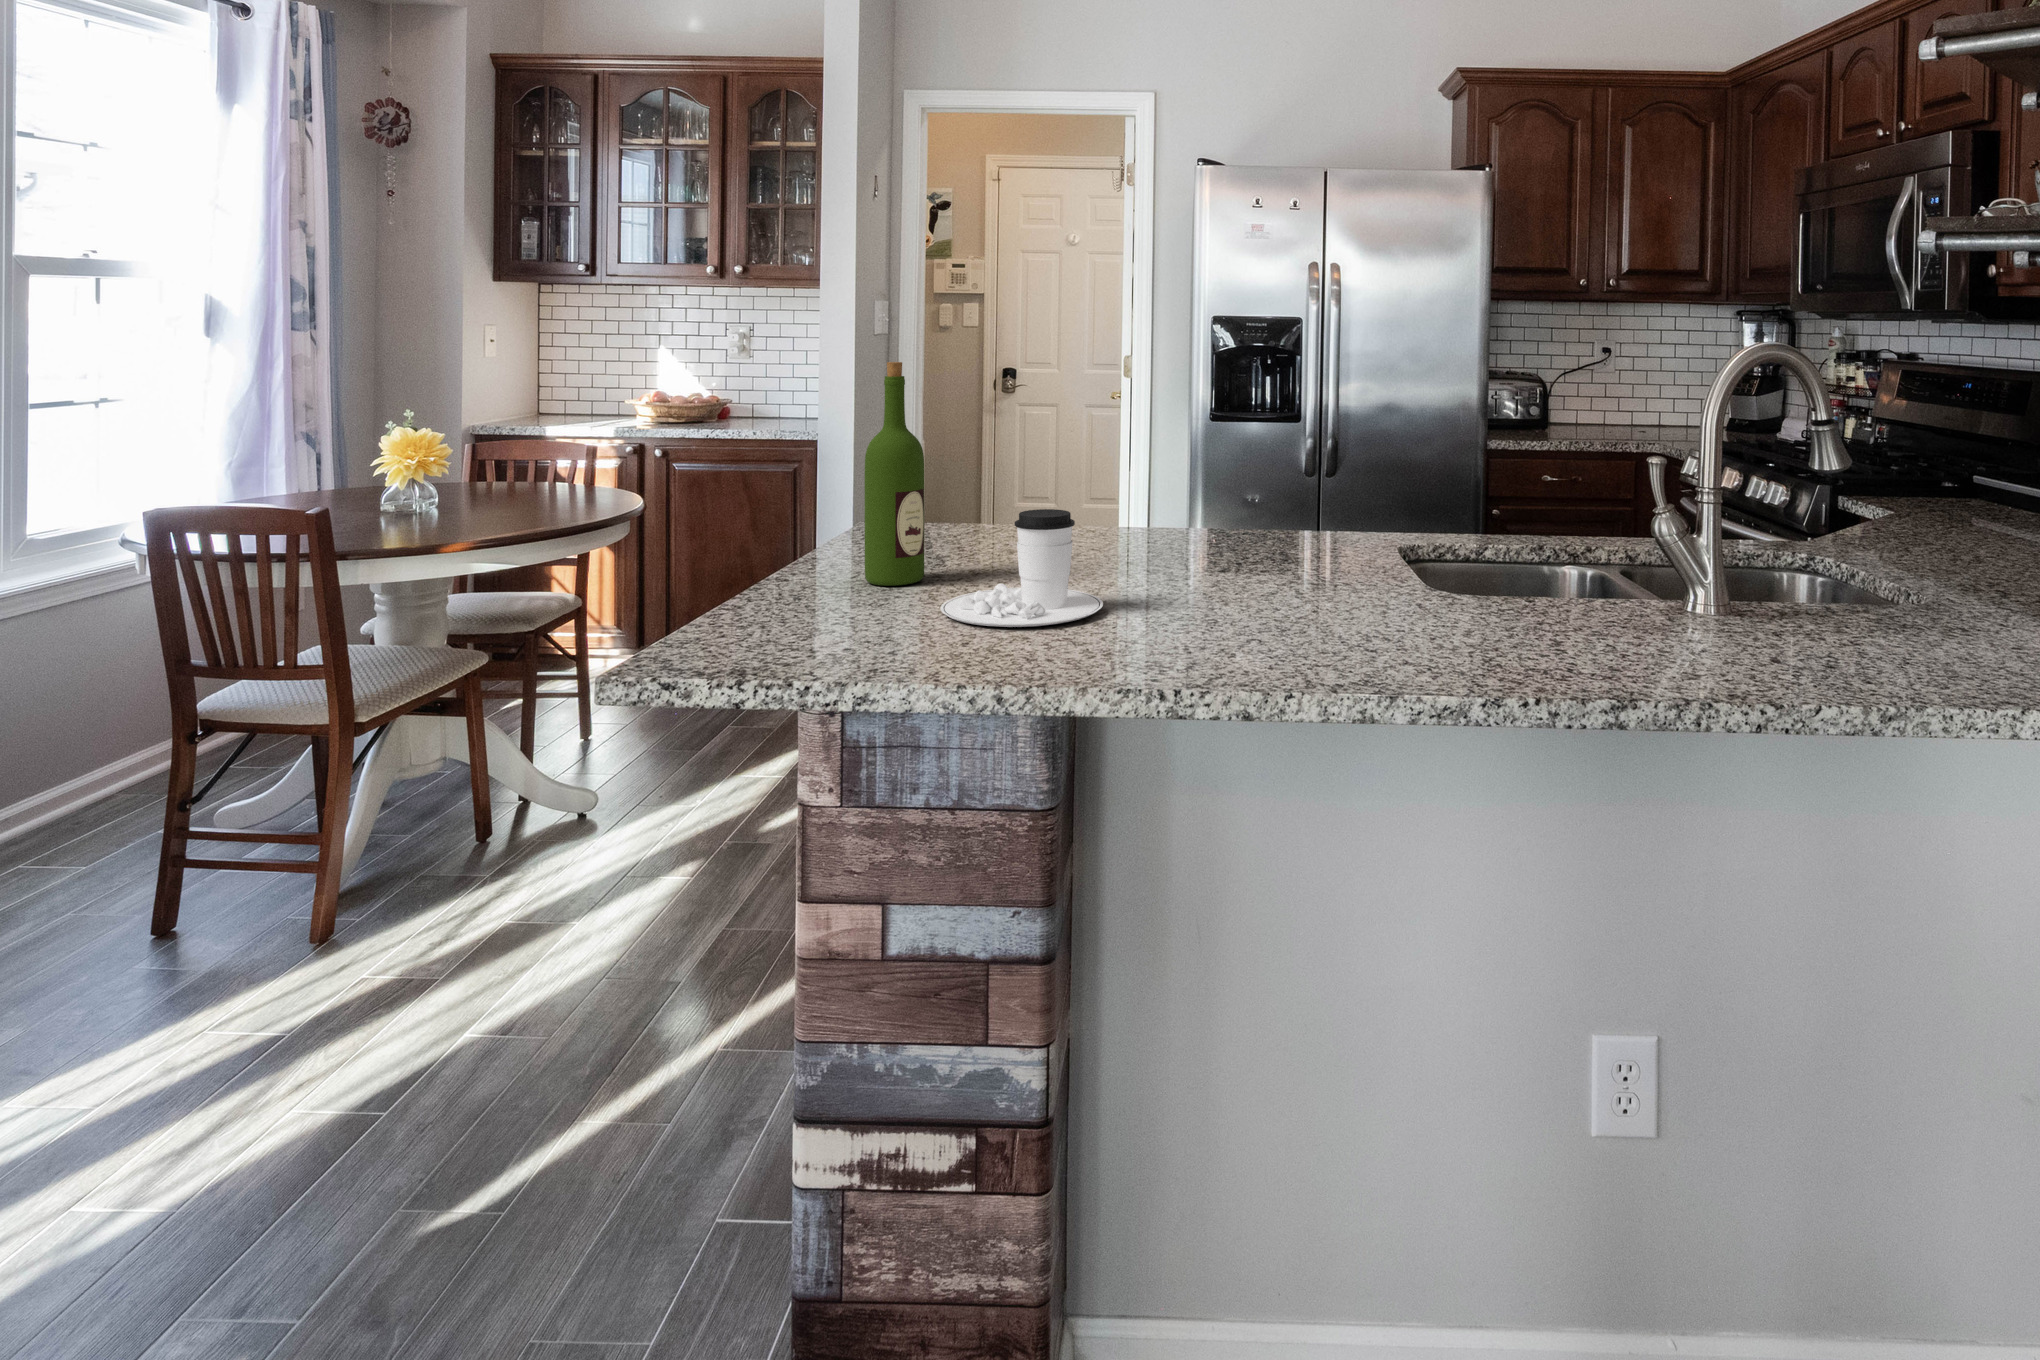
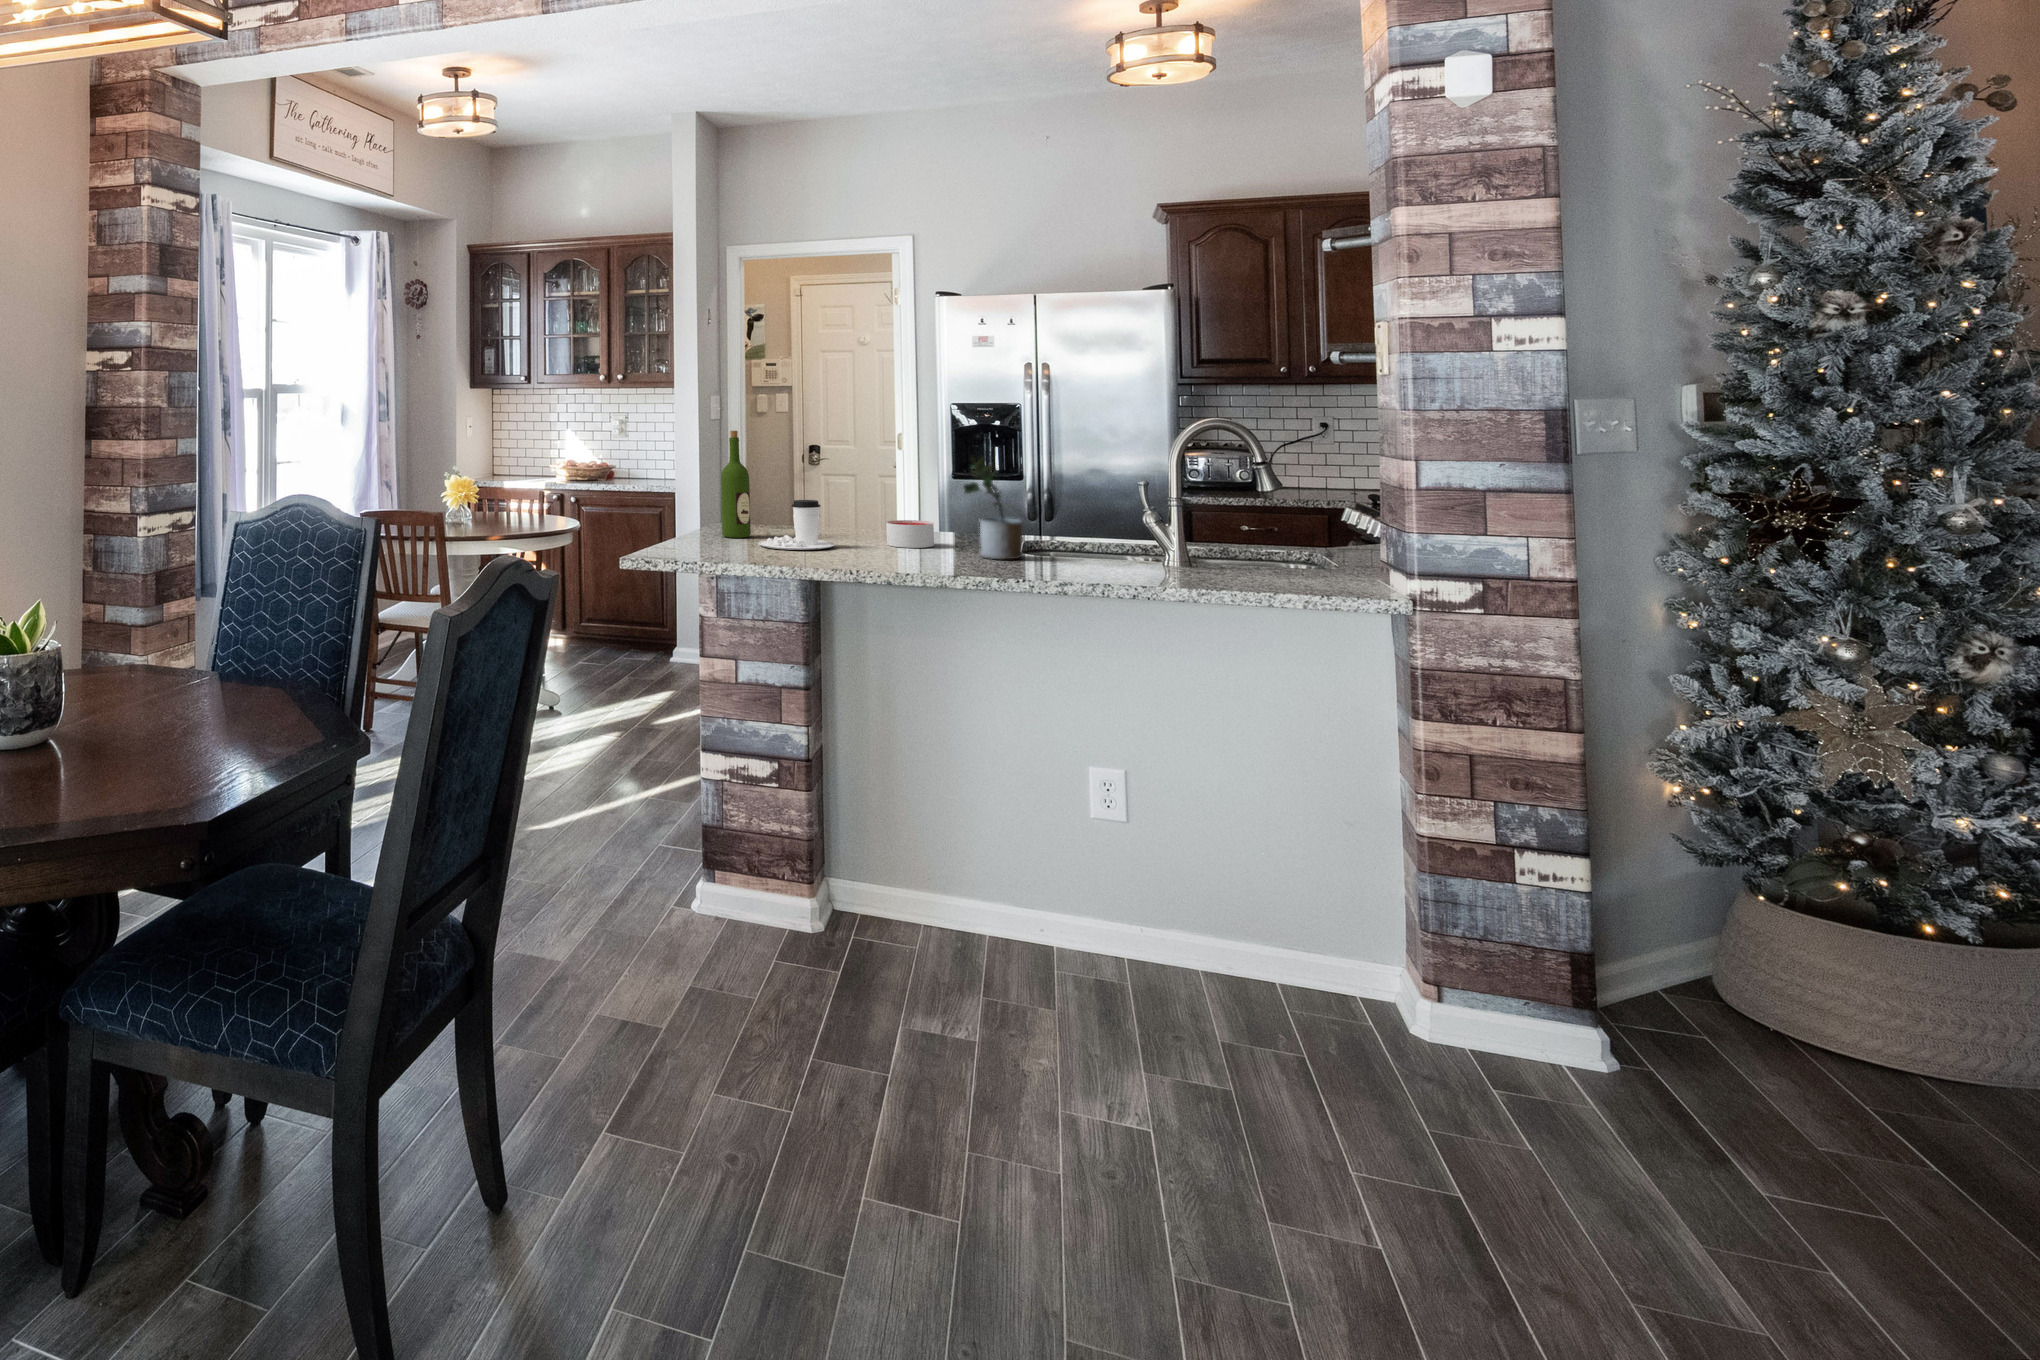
potted plant: none [1376,419,1482,633] -> present [964,458,1023,560]
candle: none [1197,538,1285,599] -> present [886,520,934,548]

